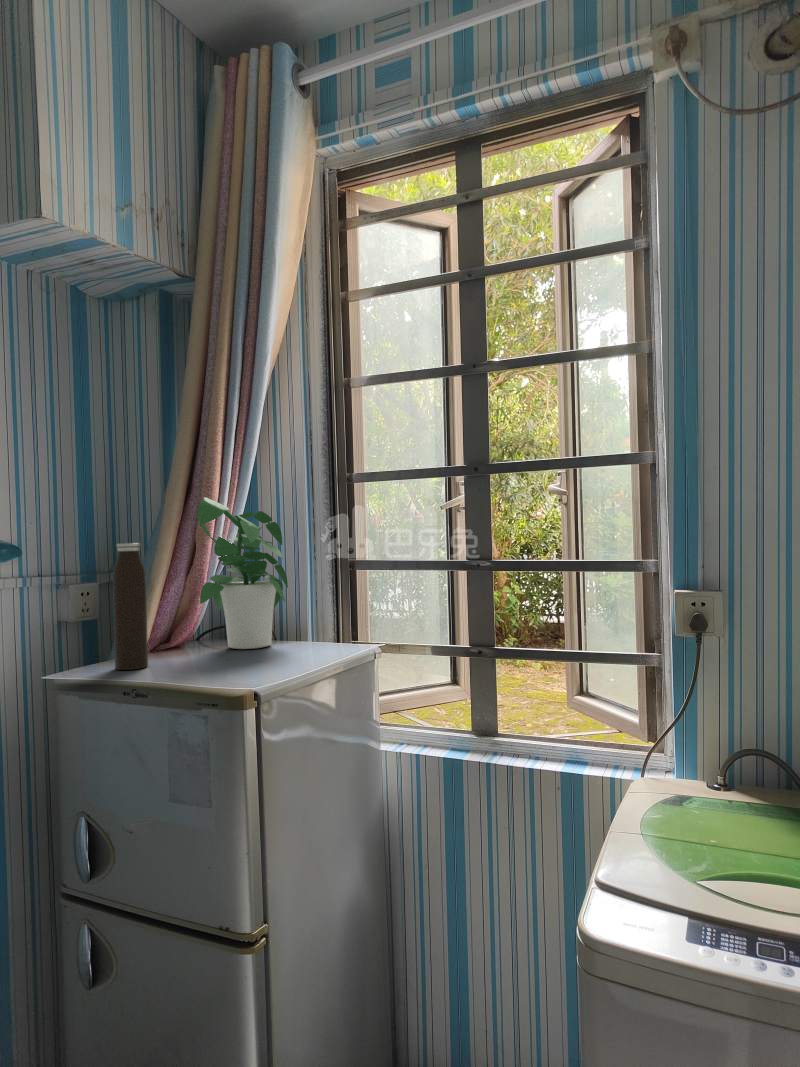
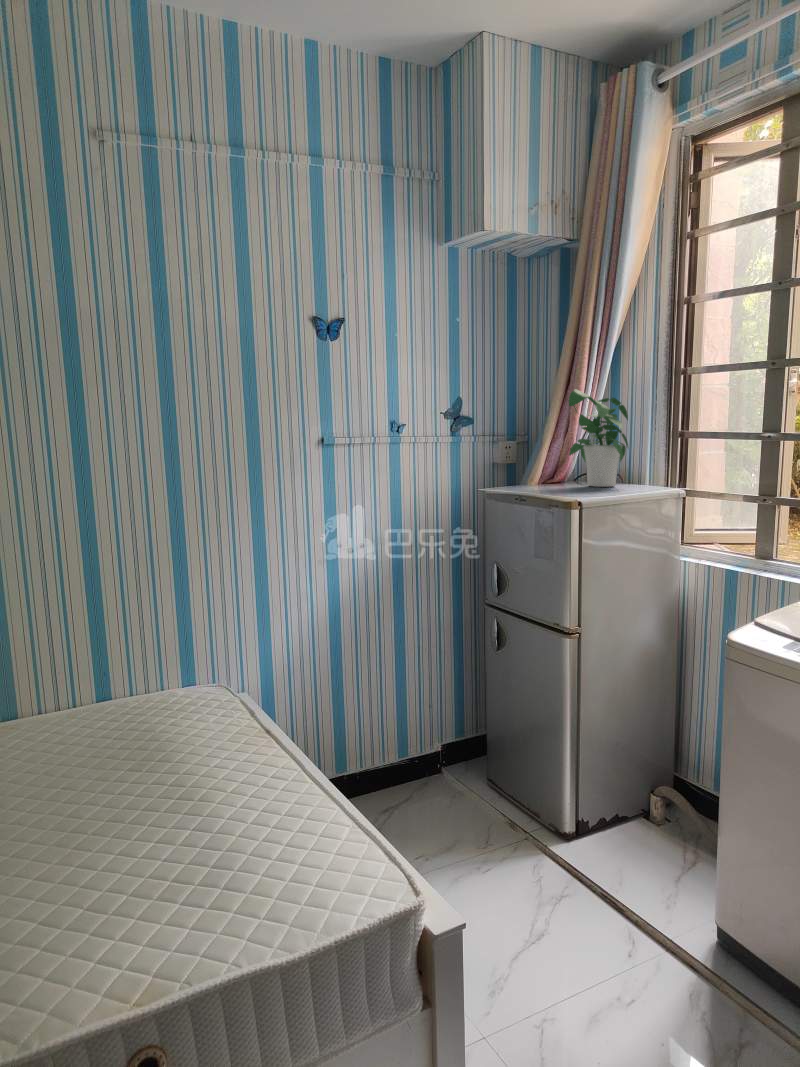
water bottle: present [113,543,148,670] -> none [517,417,536,489]

